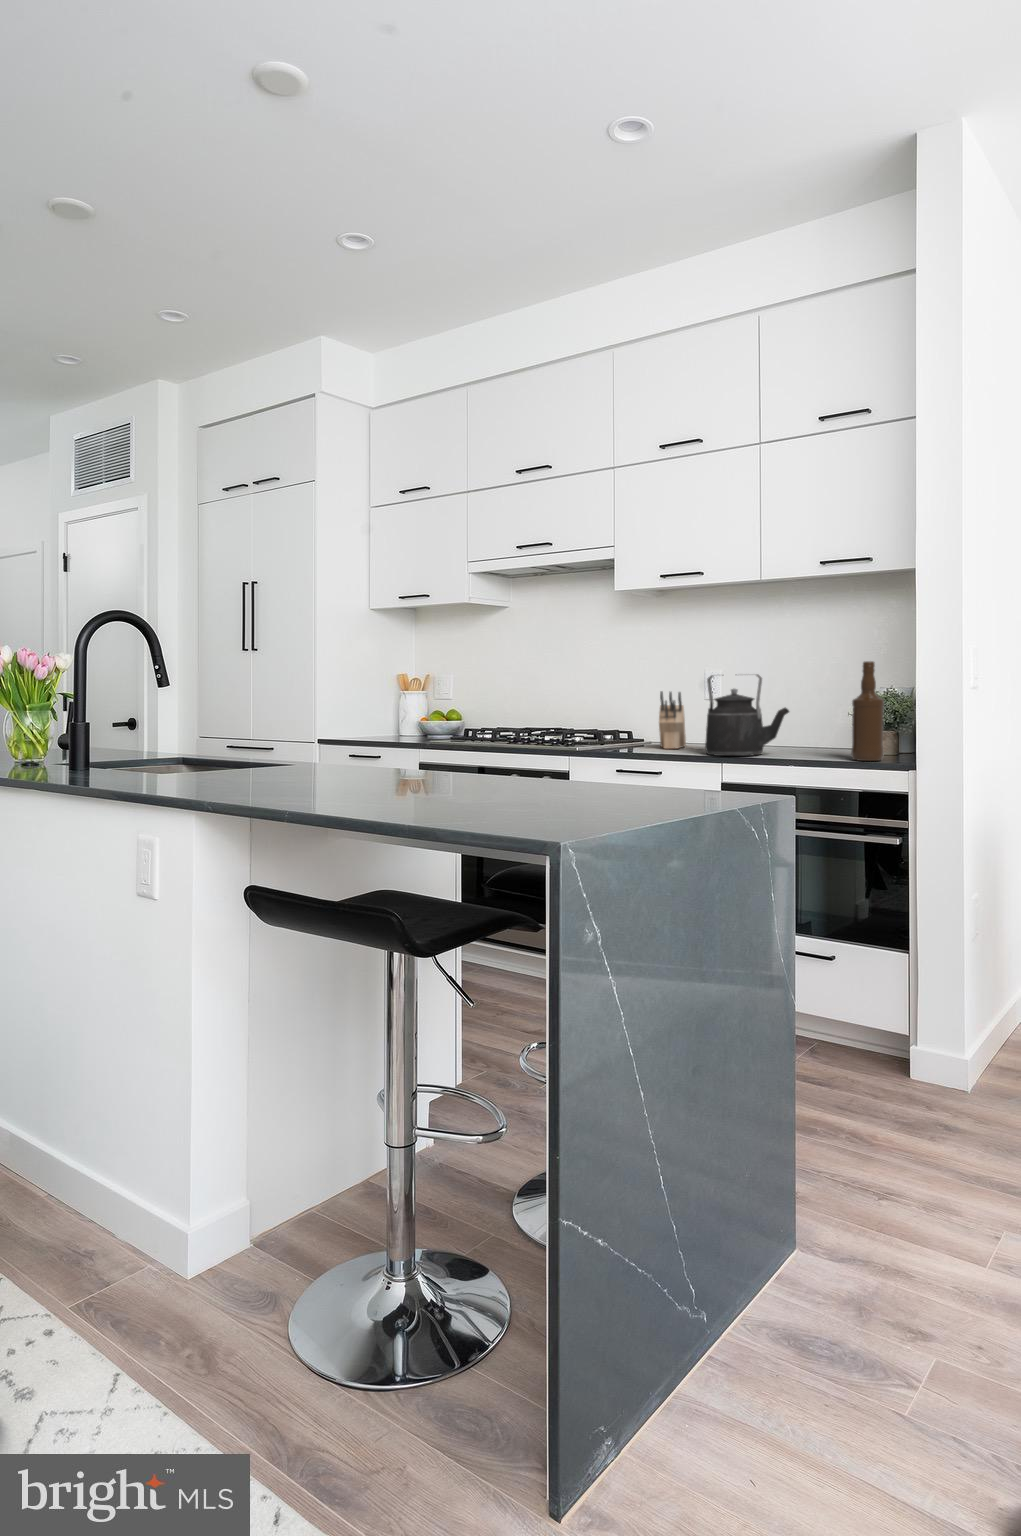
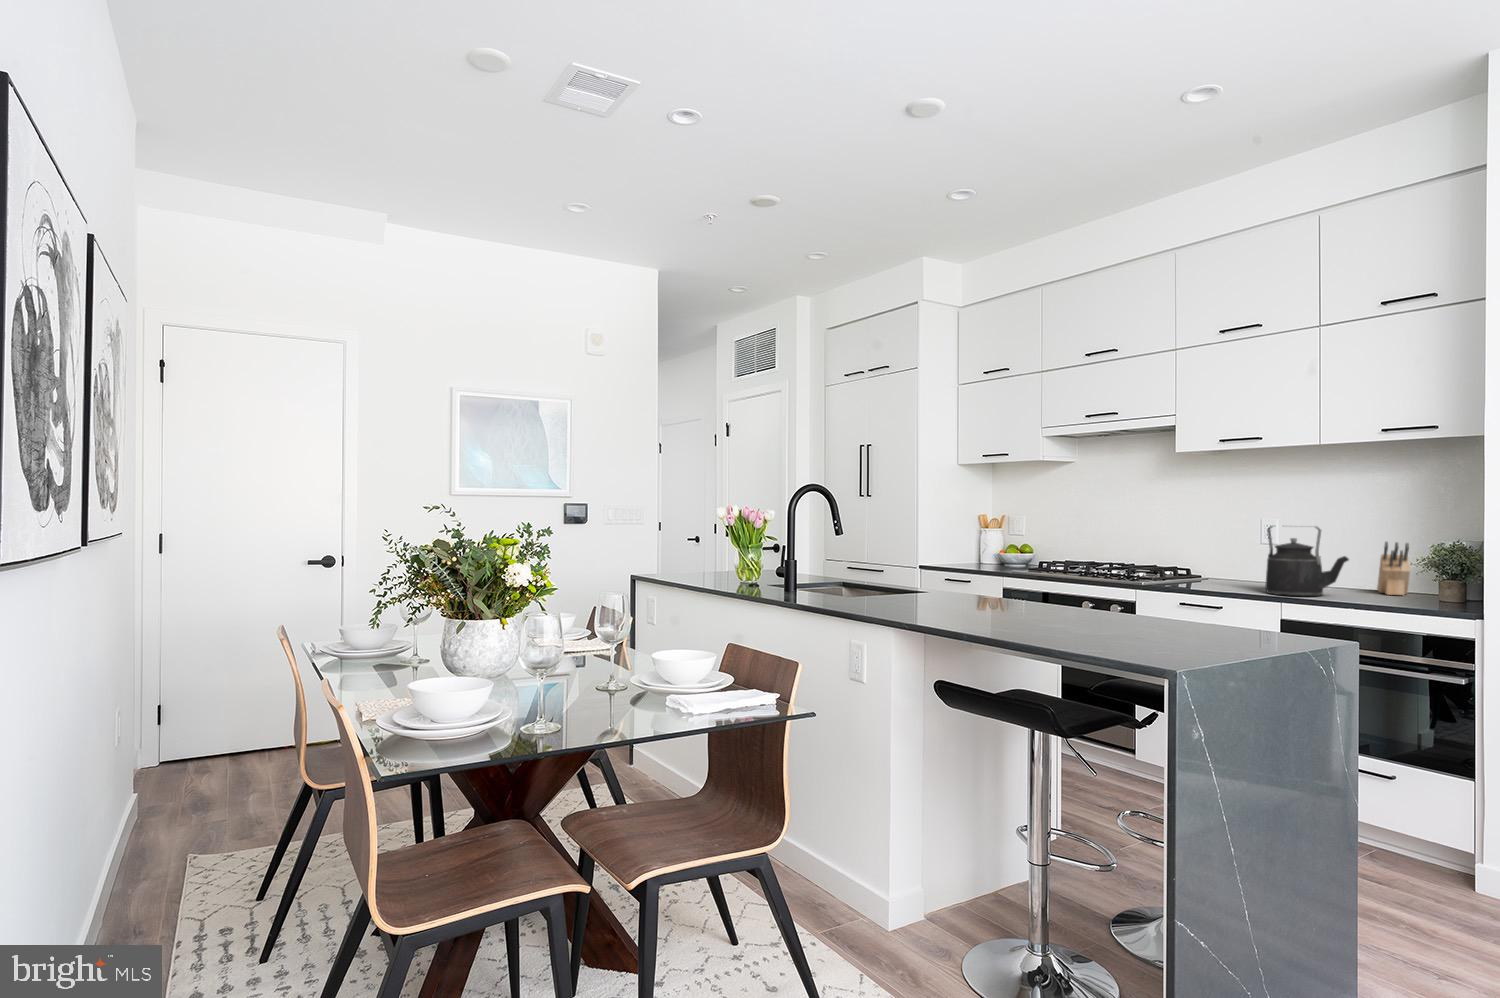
bottle: present [851,661,884,761] -> none [1414,519,1447,607]
knife block: present [659,691,686,749] -> present [1377,542,1410,595]

